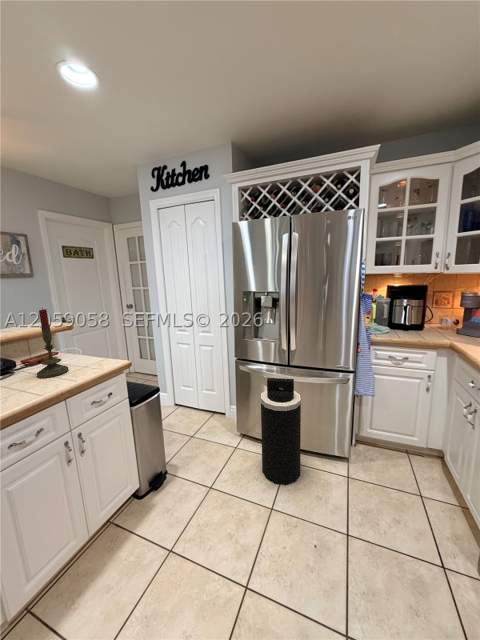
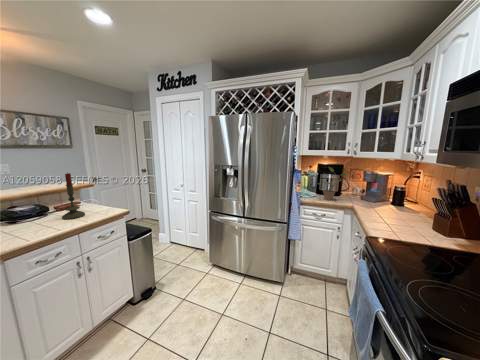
potted plant: none [393,287,440,337] -> present [323,167,347,200]
trash can: present [261,378,301,485] -> none [221,225,249,300]

